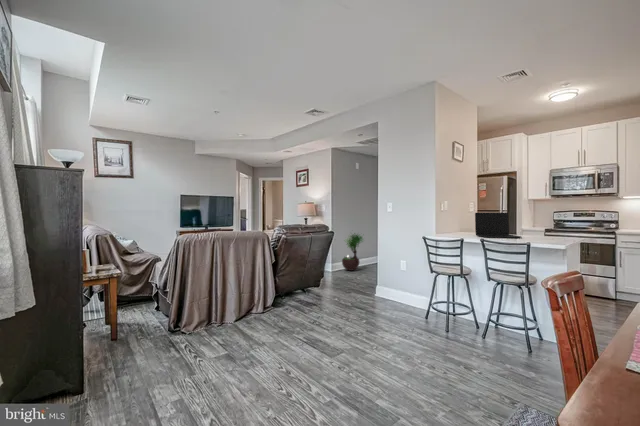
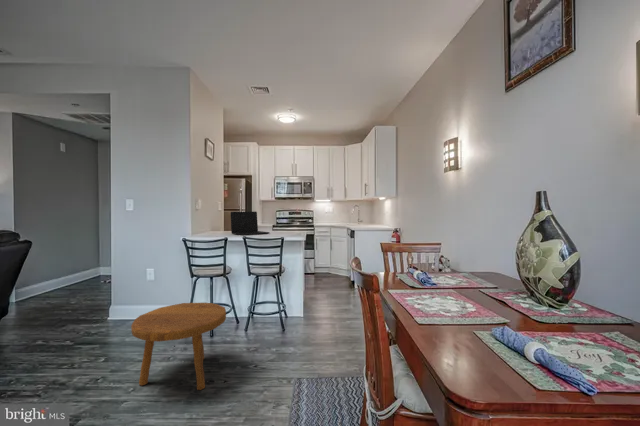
potted tree: present [342,233,362,270] -> none [45,238,85,293]
footstool: none [374,292,451,370] -> present [131,303,226,390]

